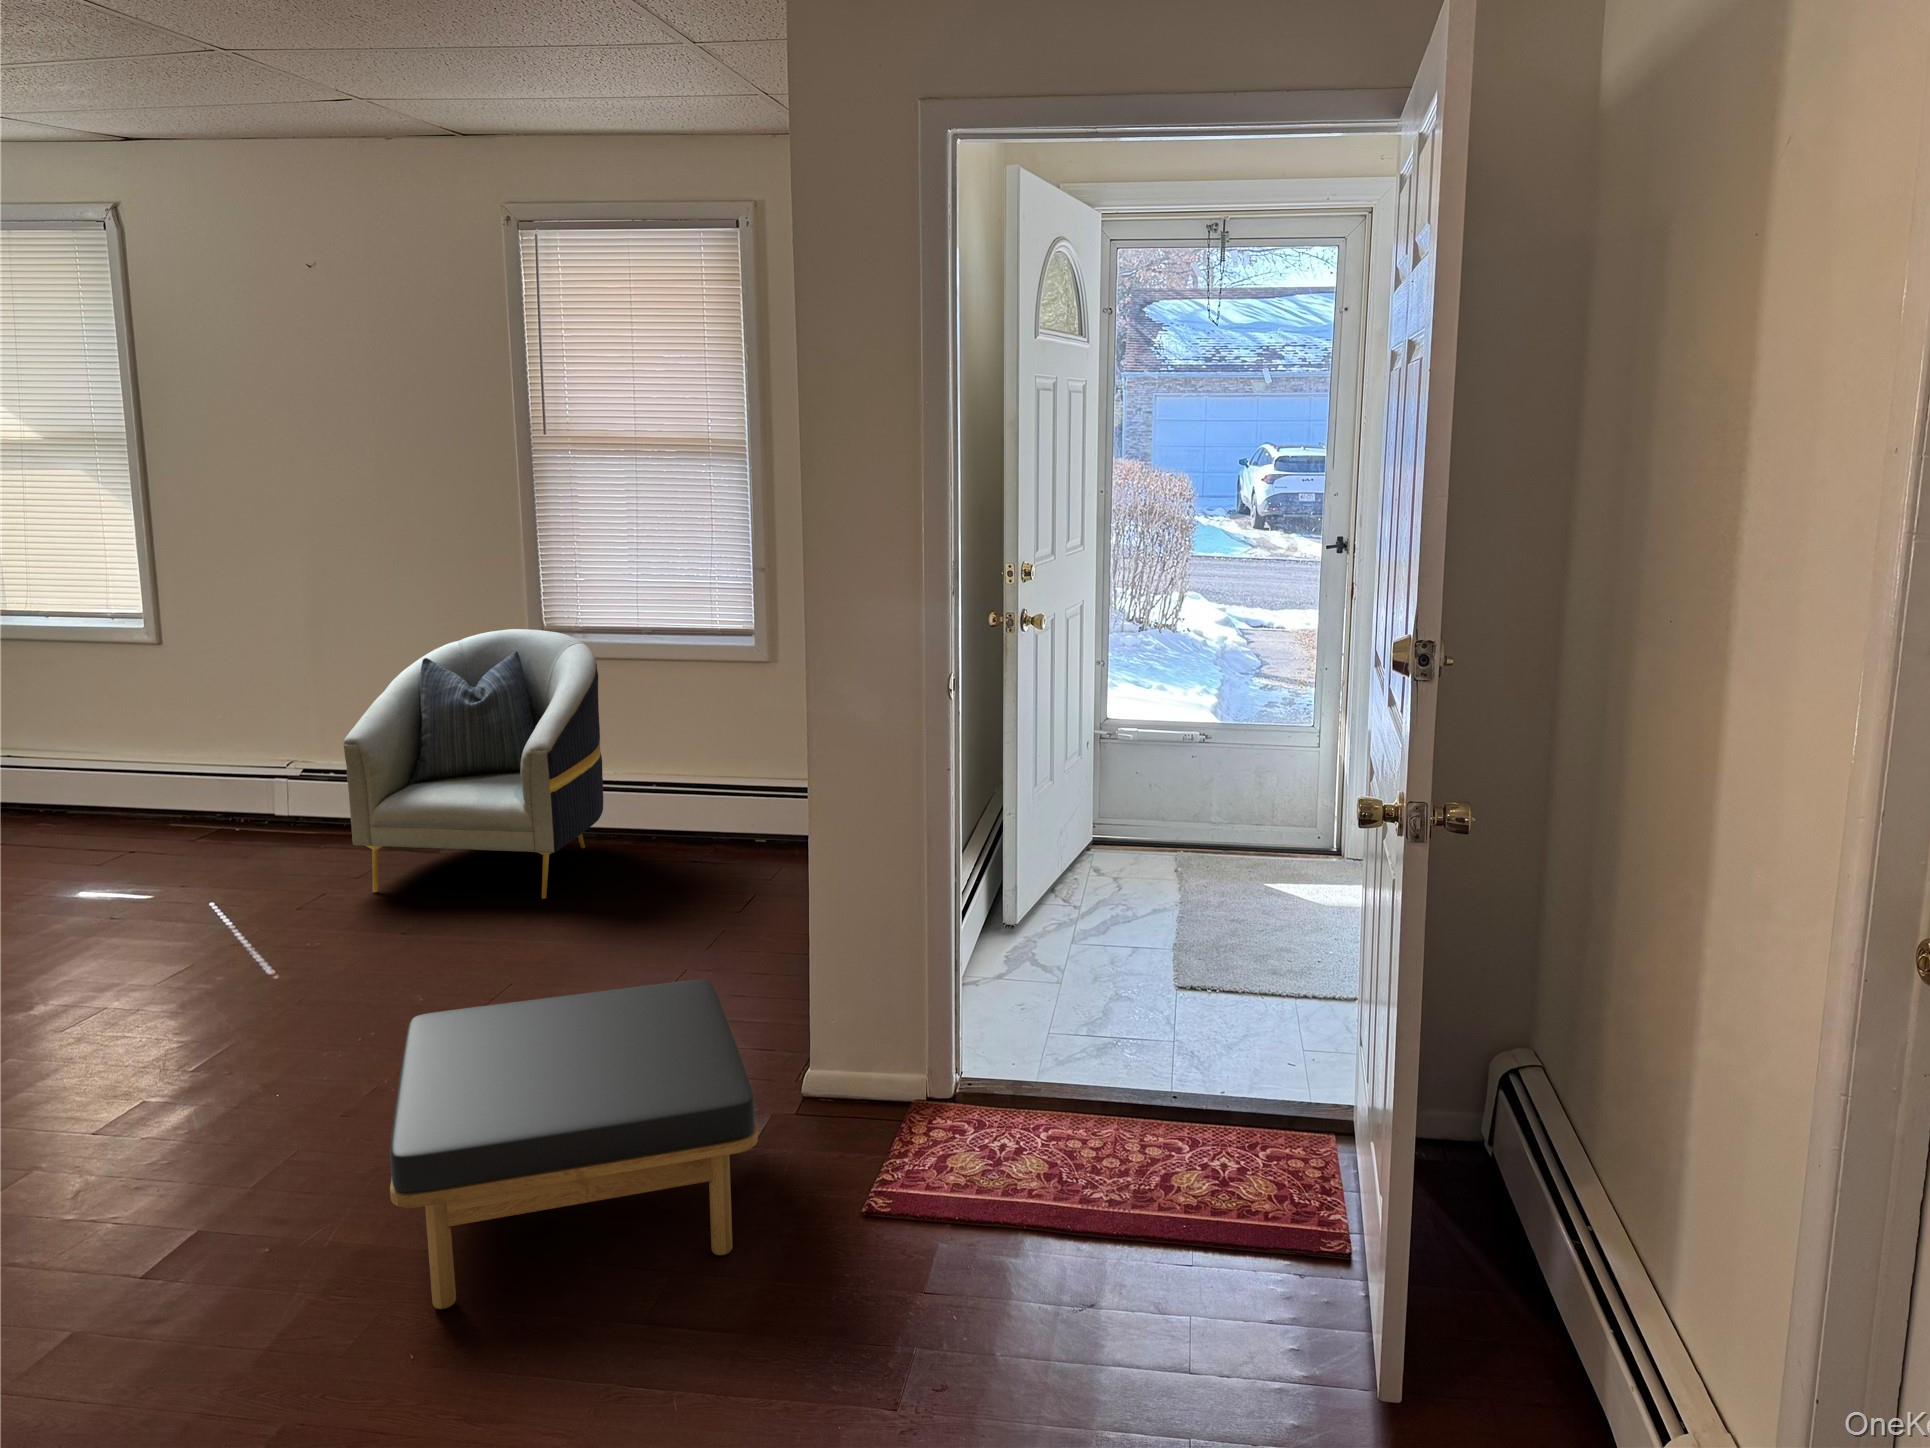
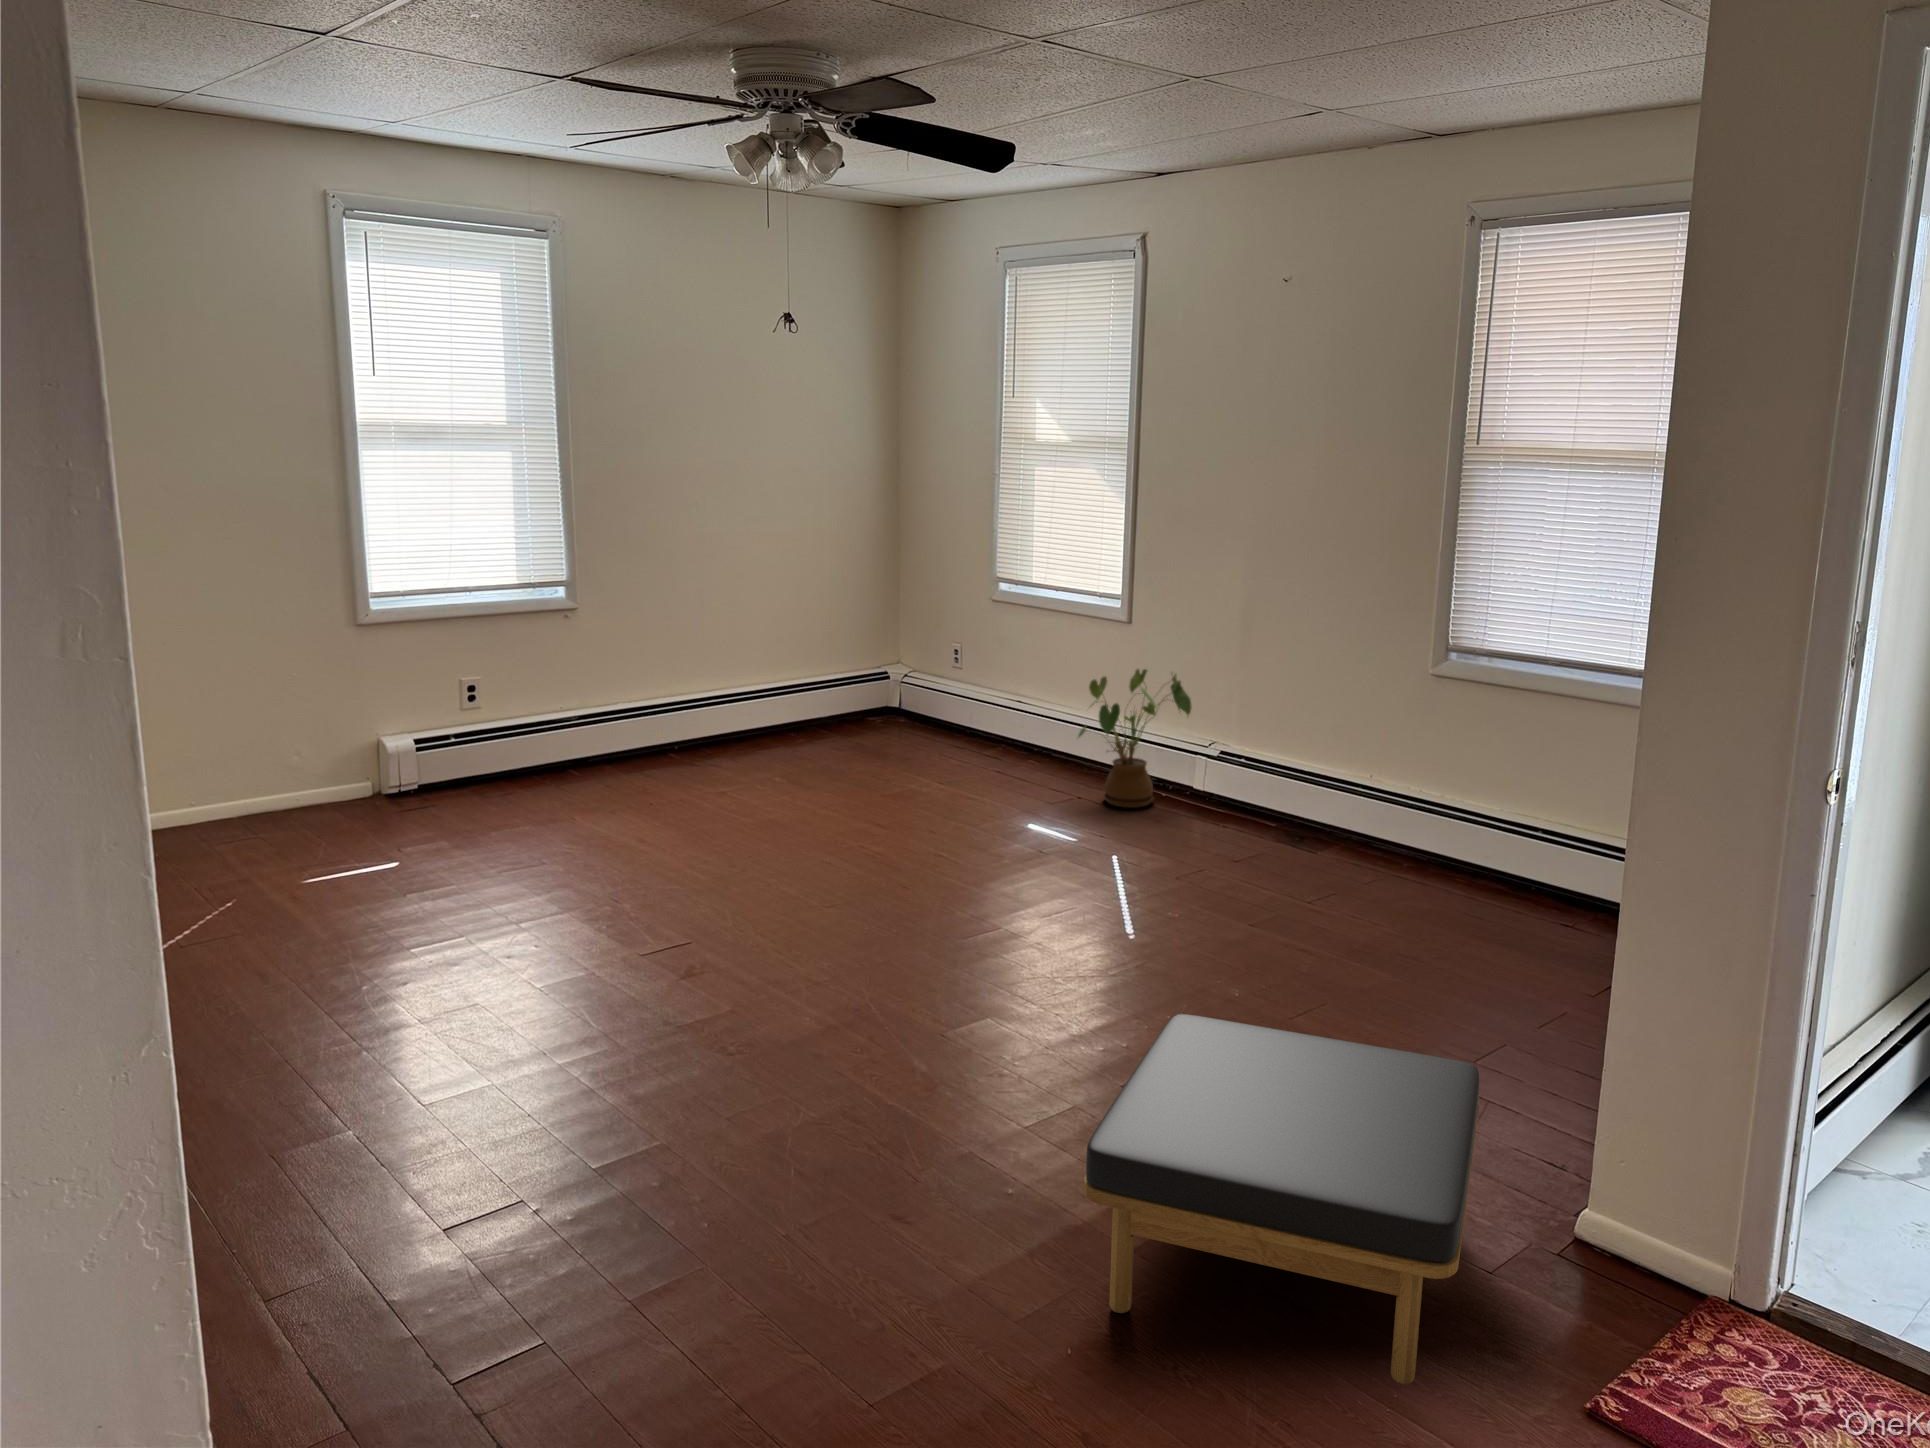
armchair: present [344,629,603,899] -> none [1231,644,1491,926]
house plant: none [123,692,266,850] -> present [1077,669,1192,808]

